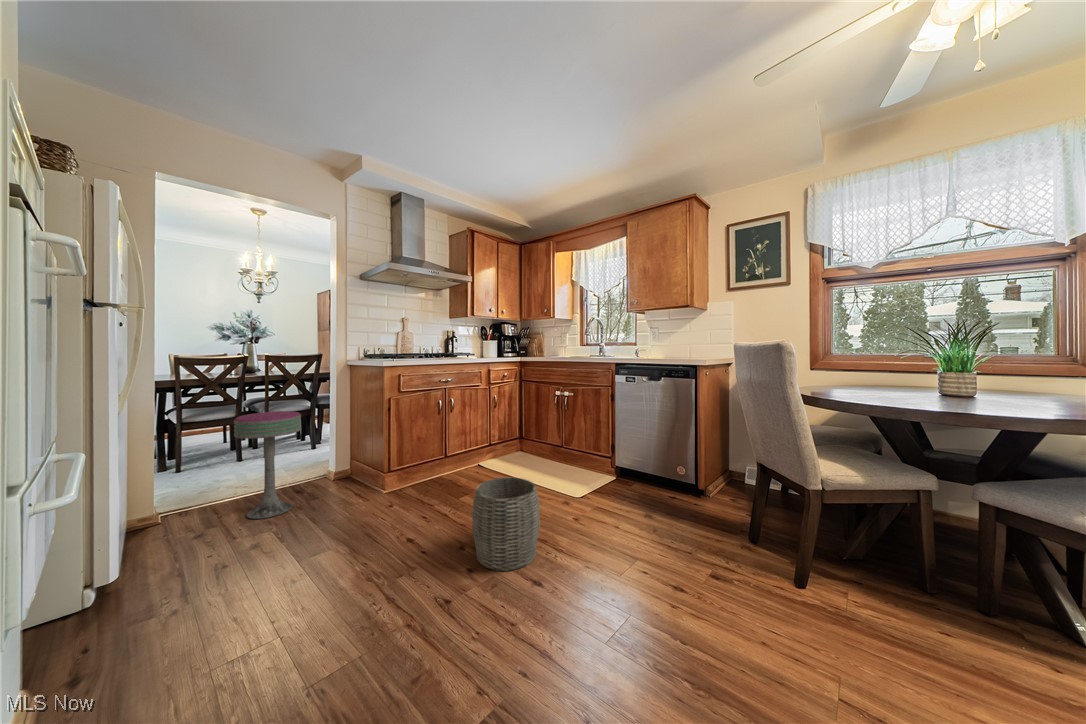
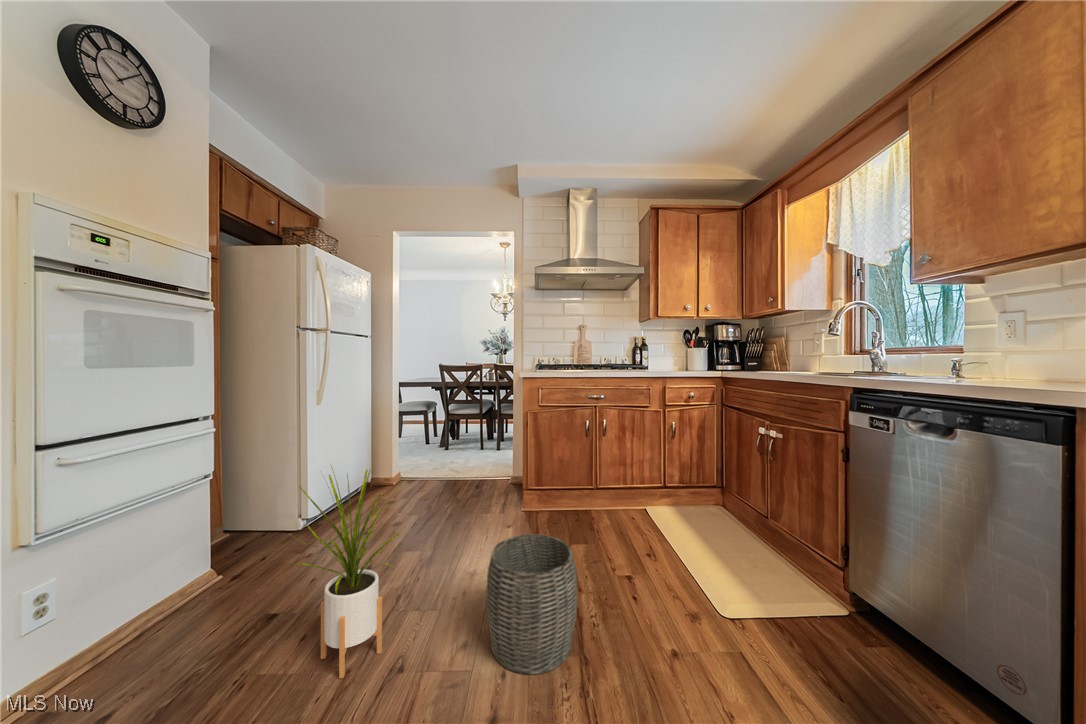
bar stool: present [234,411,301,519] -> none [421,414,467,503]
house plant: none [326,440,439,653] -> present [290,464,405,678]

